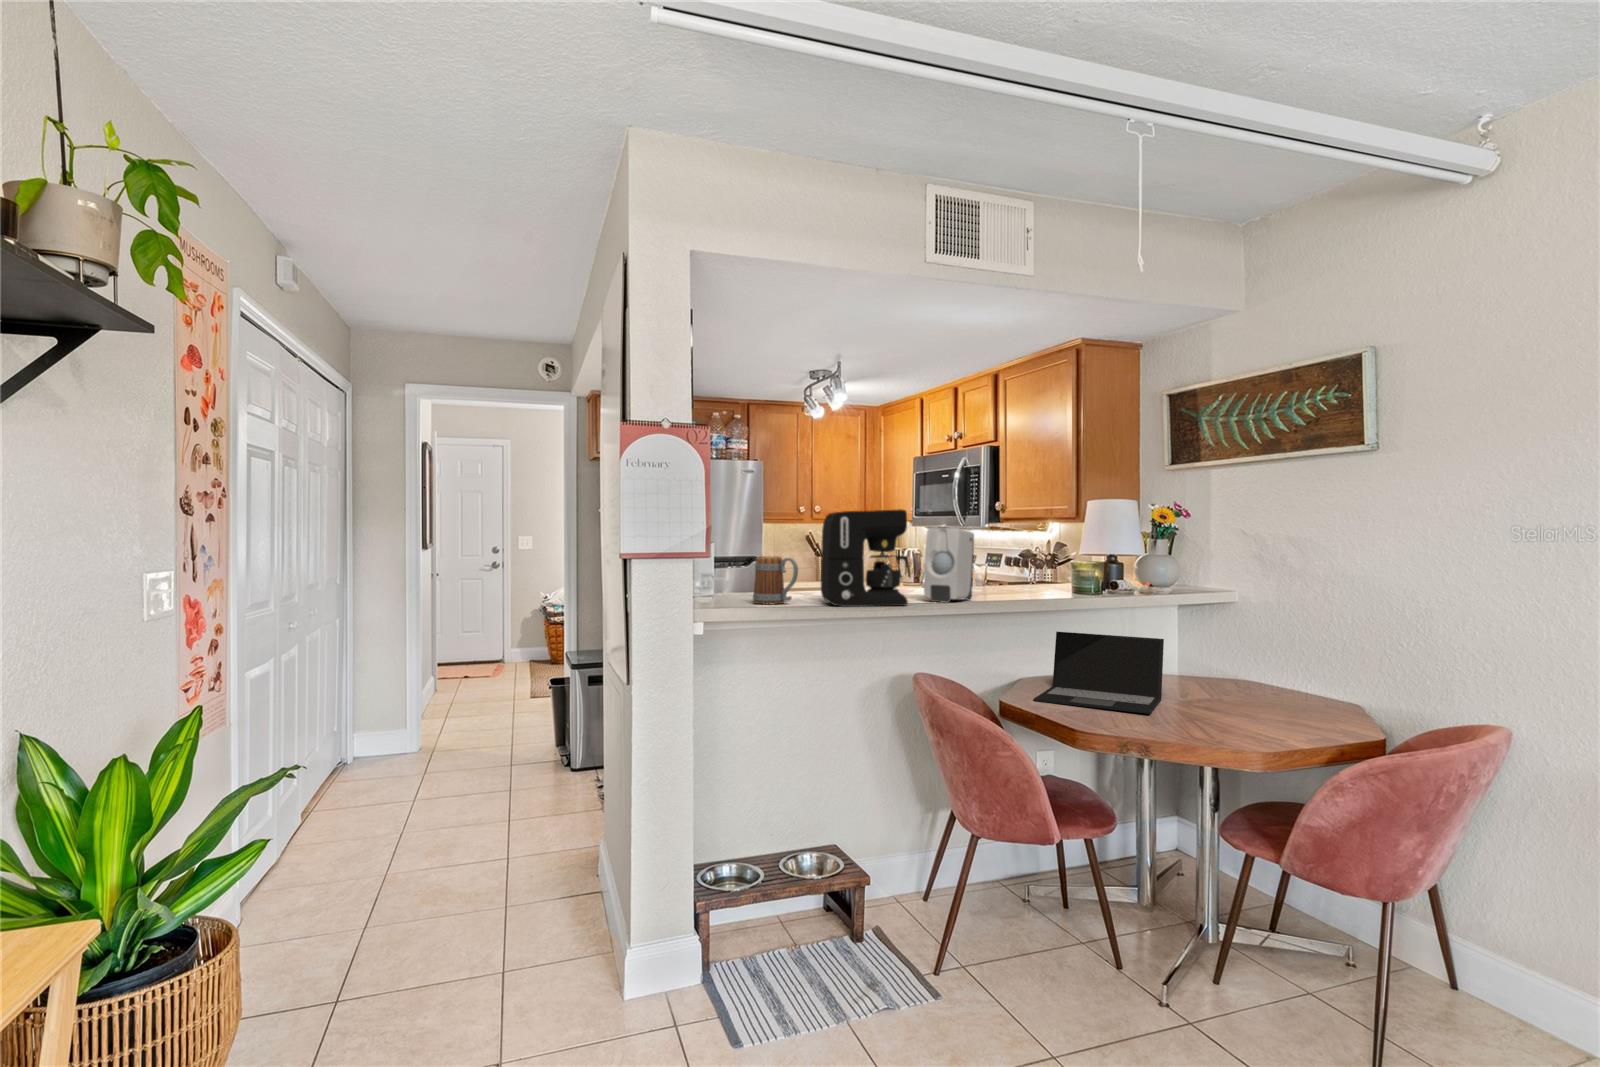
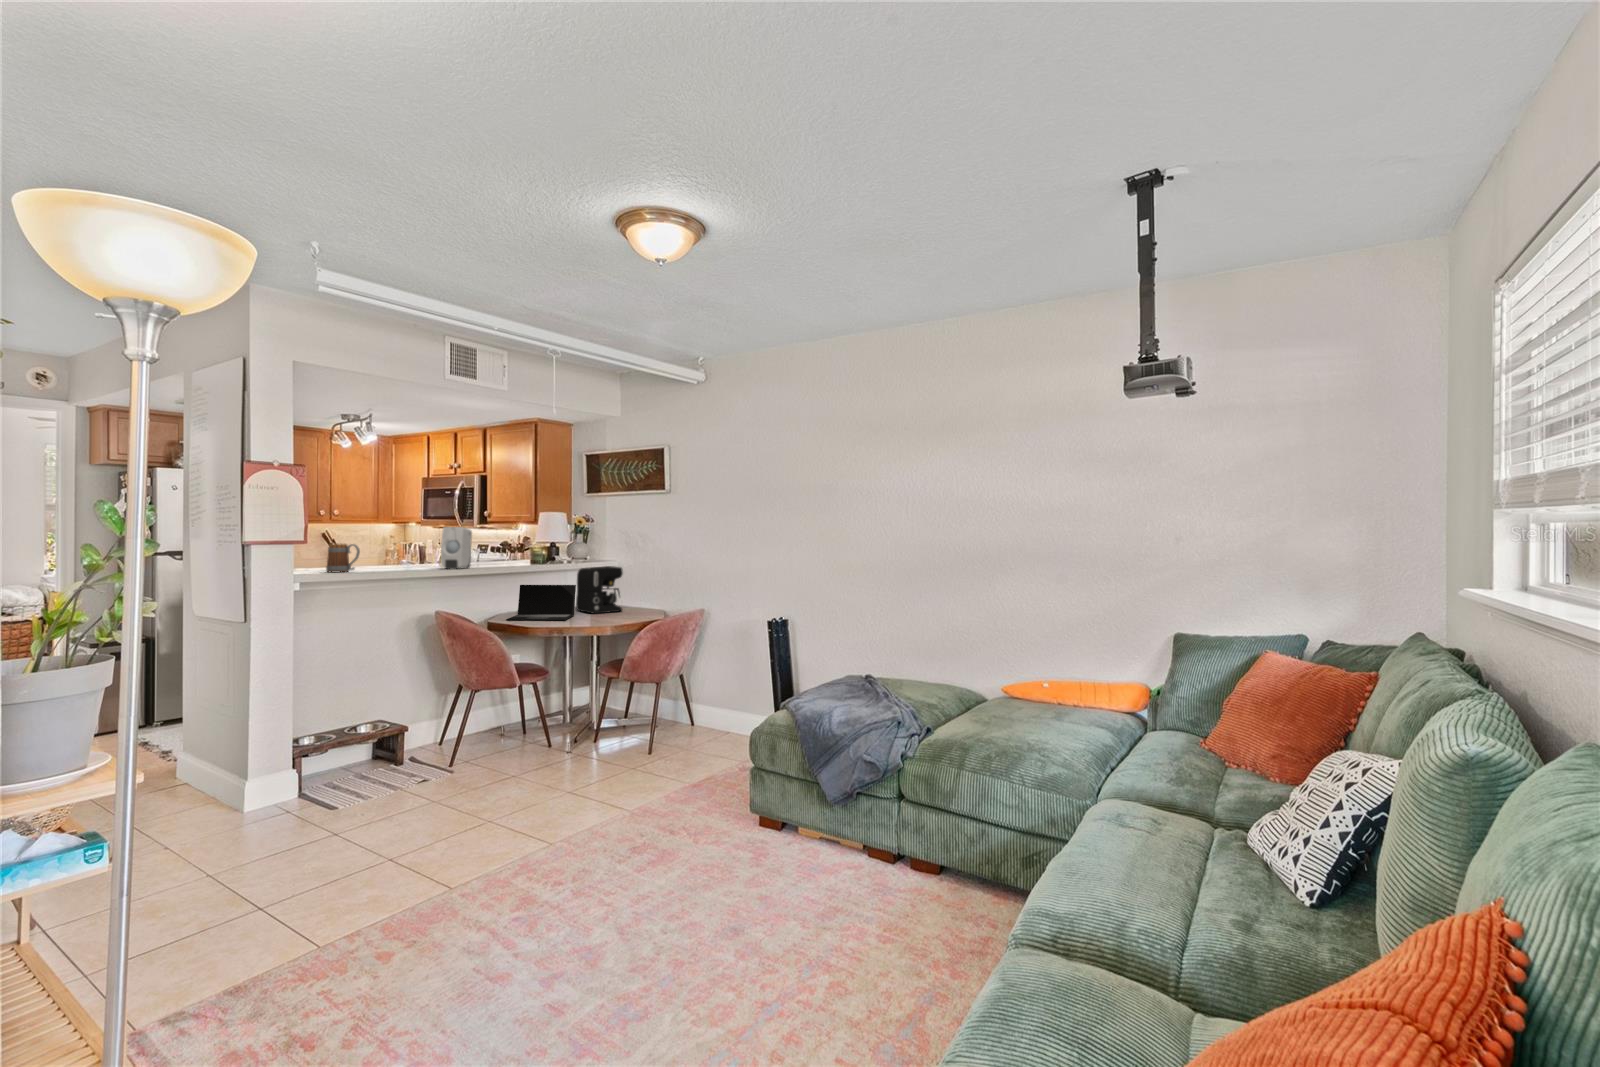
coffee maker: present [821,509,911,607] -> present [576,566,623,613]

